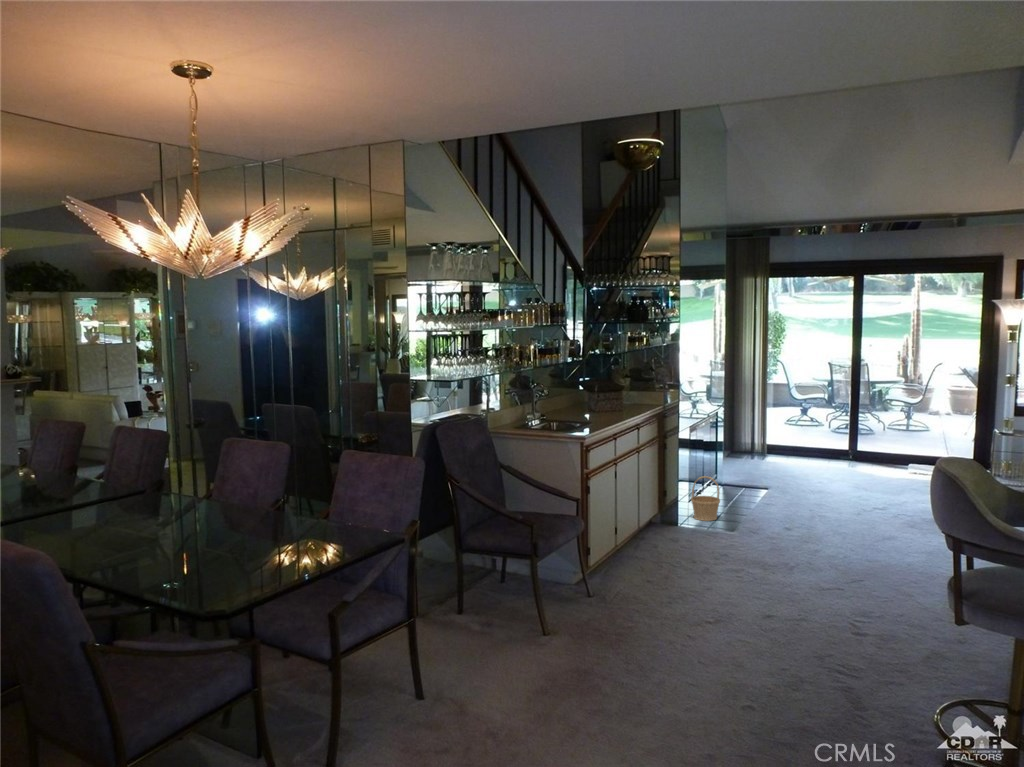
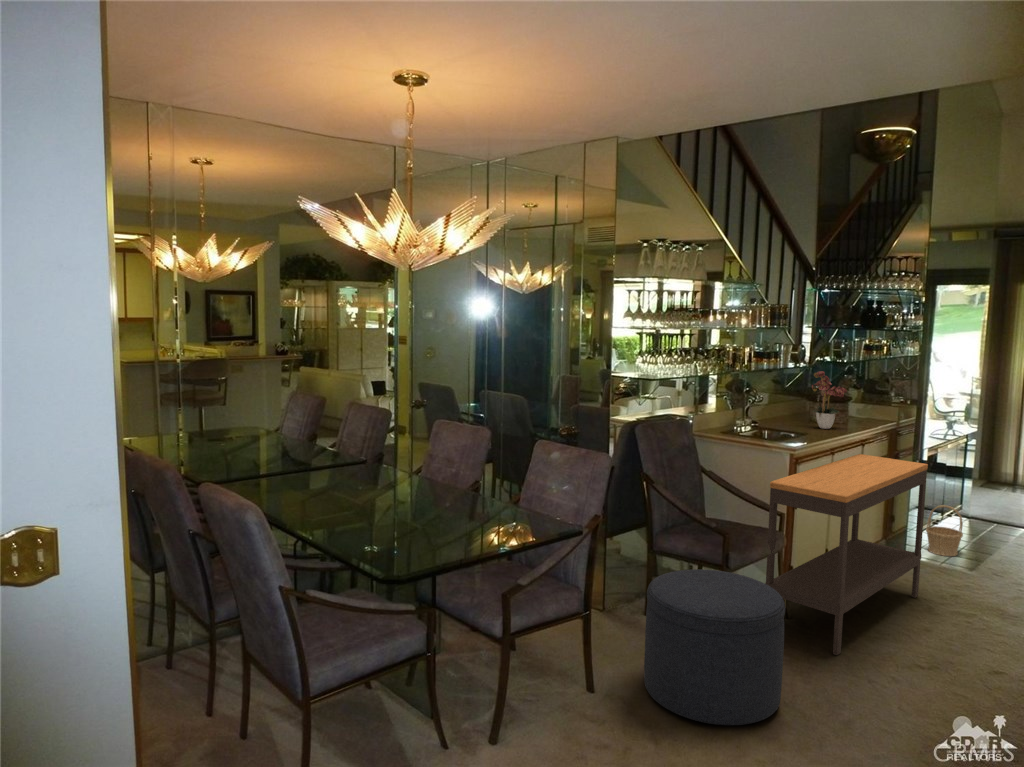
flower arrangement: none [590,361,625,416] -> present [812,371,847,429]
console table: none [570,437,694,619] -> present [765,454,928,655]
ottoman: none [474,556,600,698] -> present [644,569,785,725]

